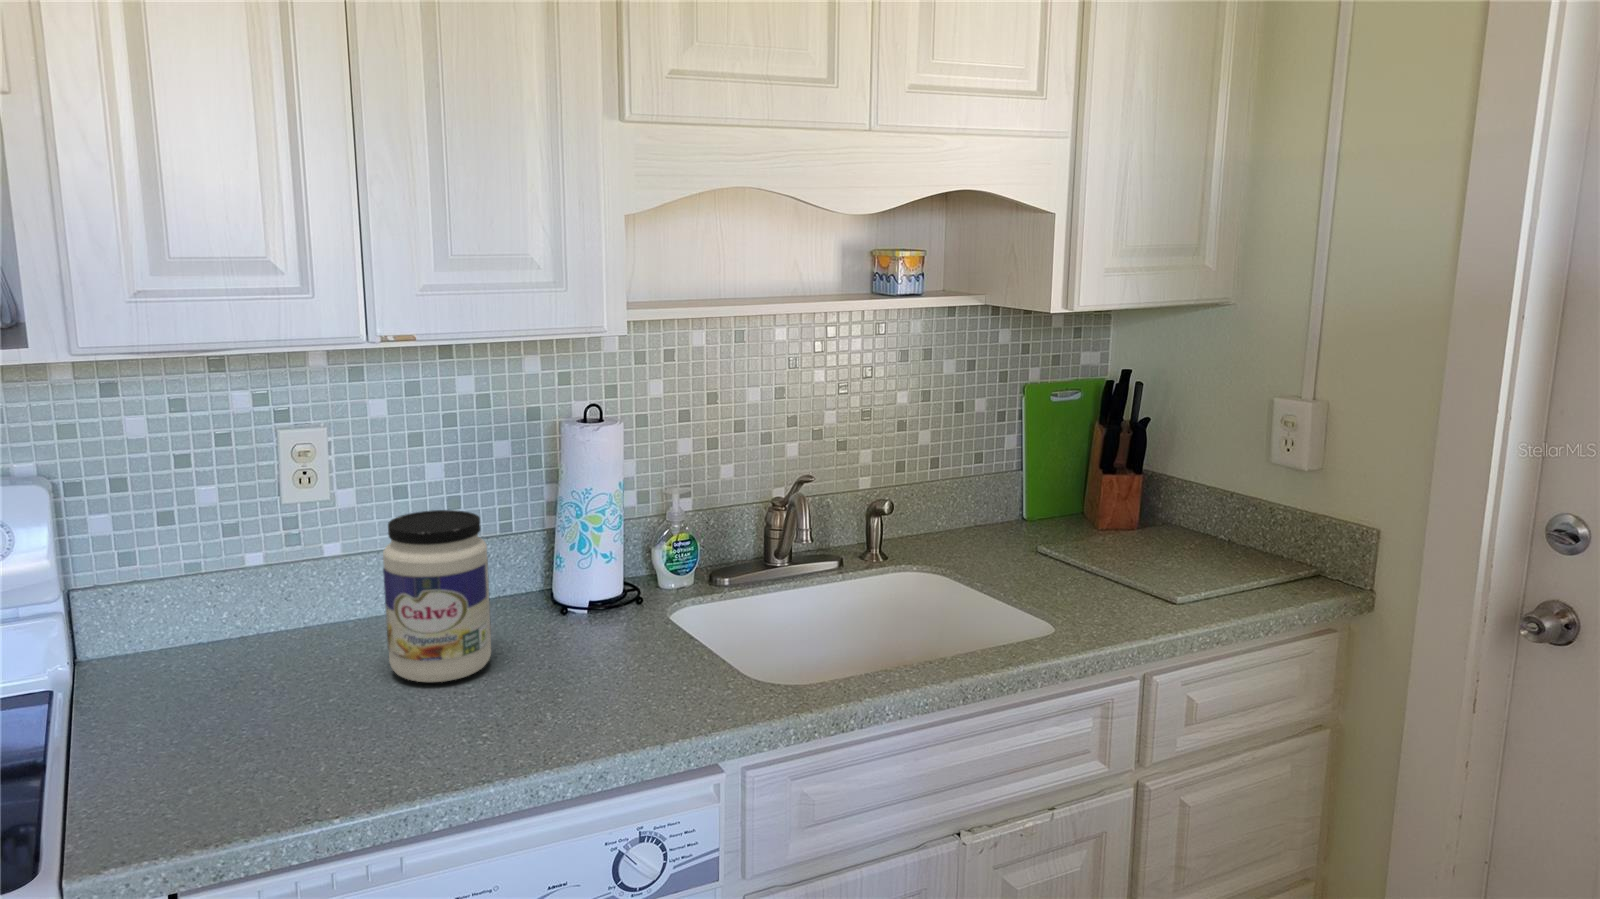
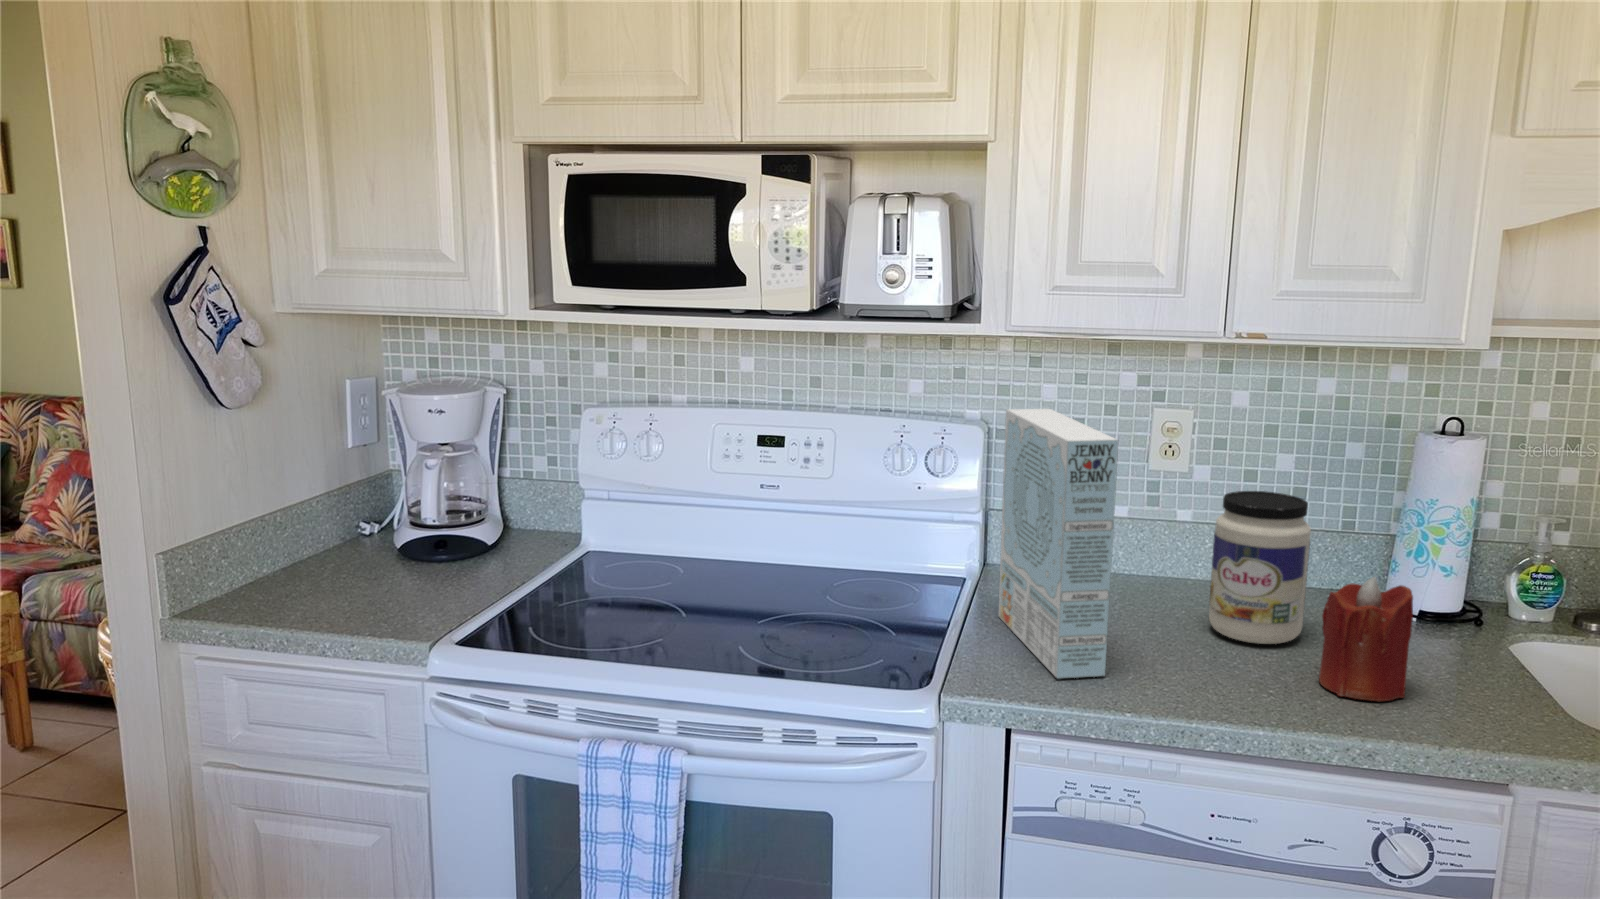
cereal box: none [86,452,291,802] -> present [998,409,1118,679]
candle: none [520,585,612,720] -> present [1319,577,1413,701]

